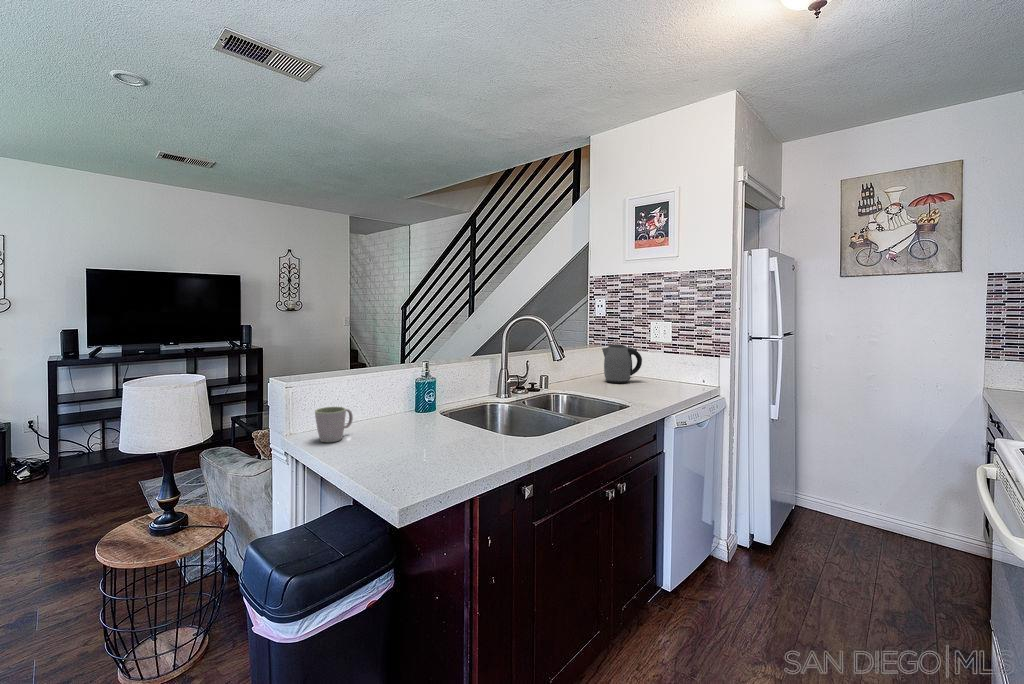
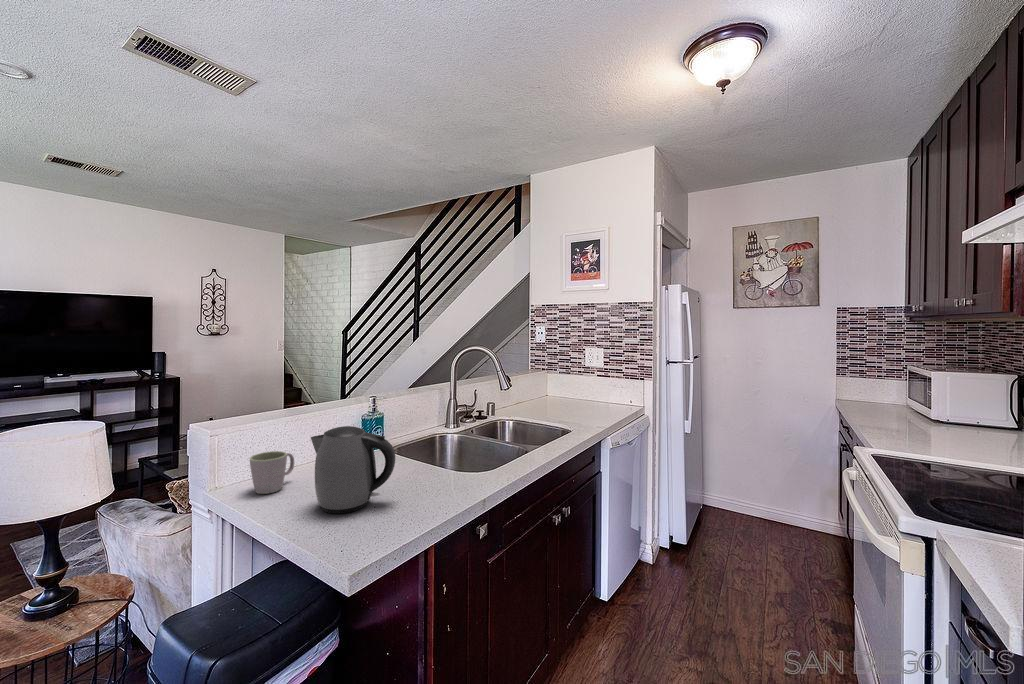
kettle: present [602,344,642,383] -> present [311,426,395,514]

